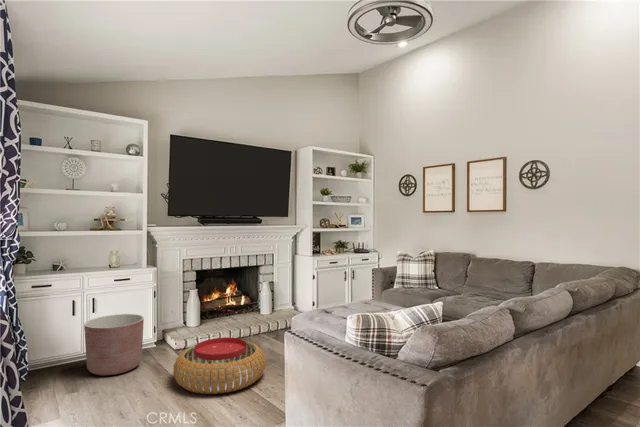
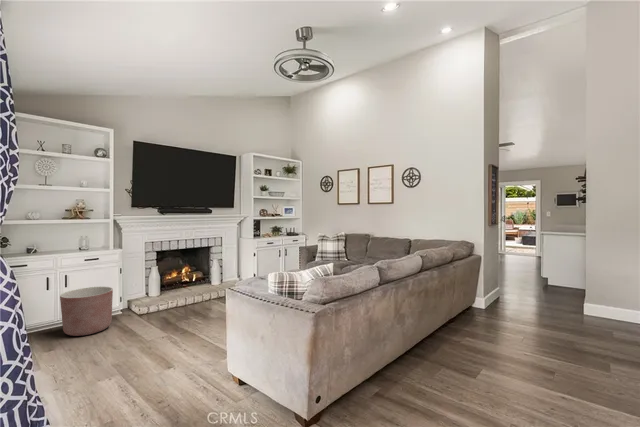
pouf: present [174,338,266,394] -> none [139,301,214,343]

